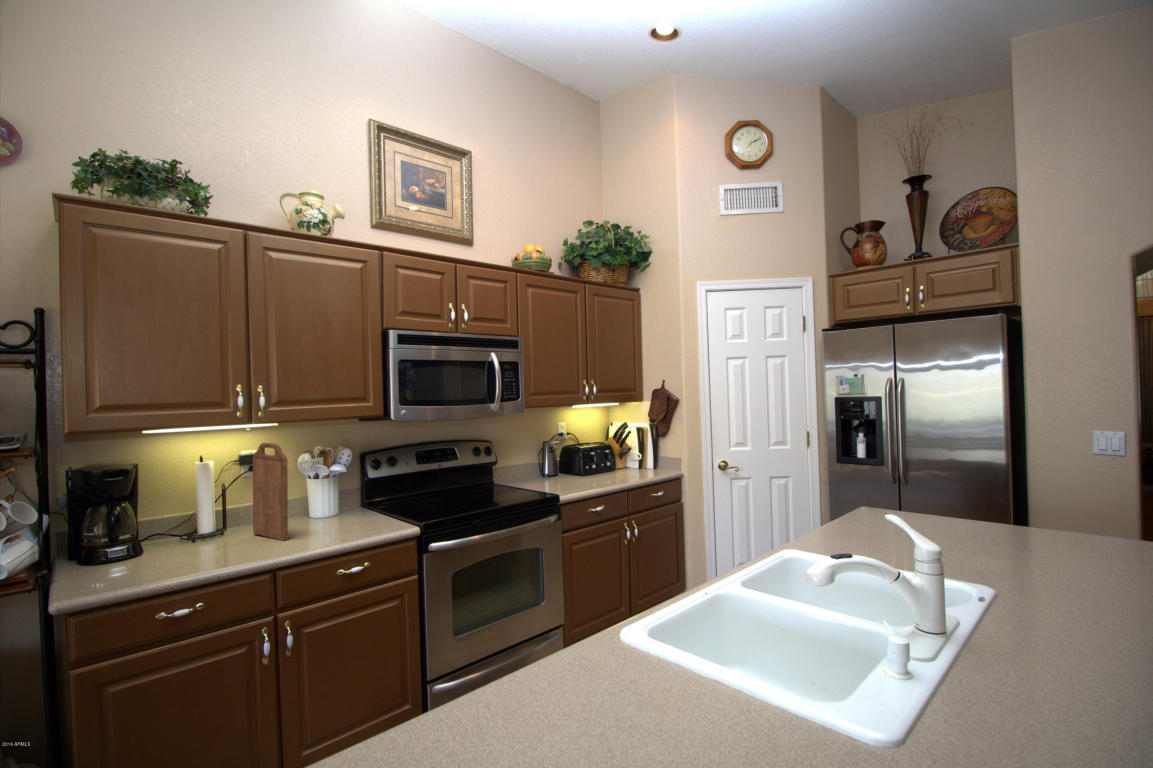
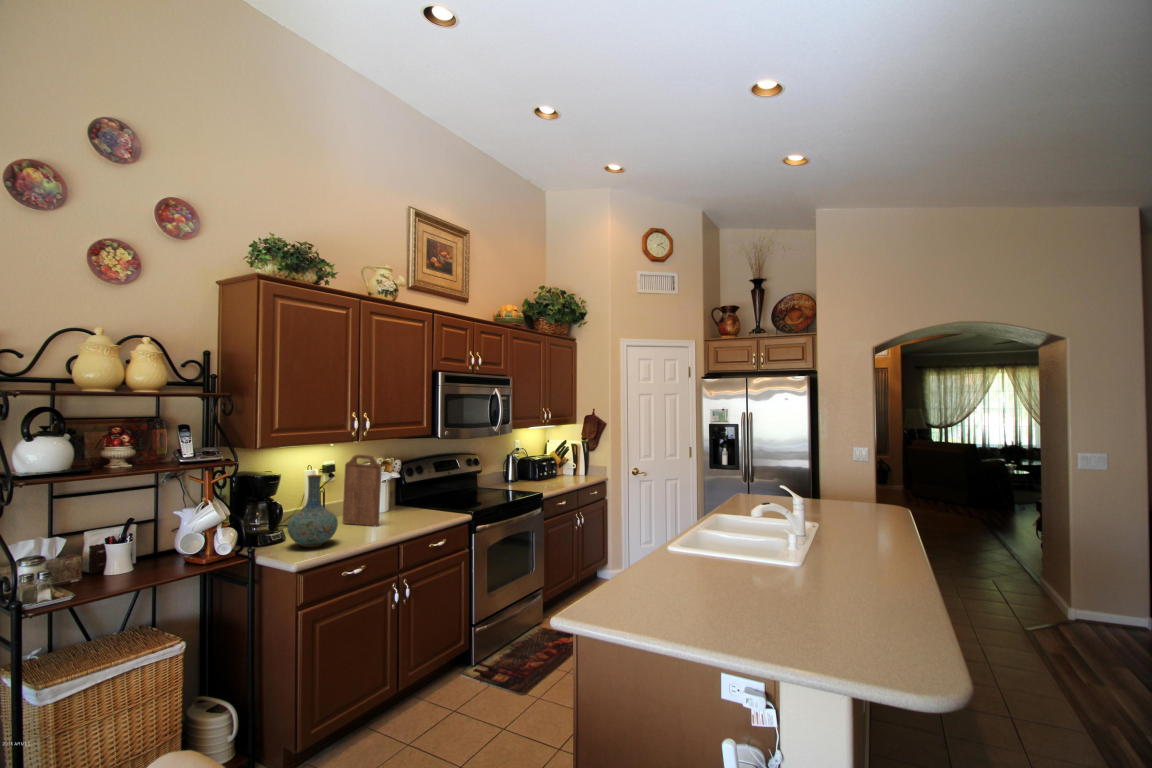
vase: none [113,471,193,573] -> present [287,475,338,547]

